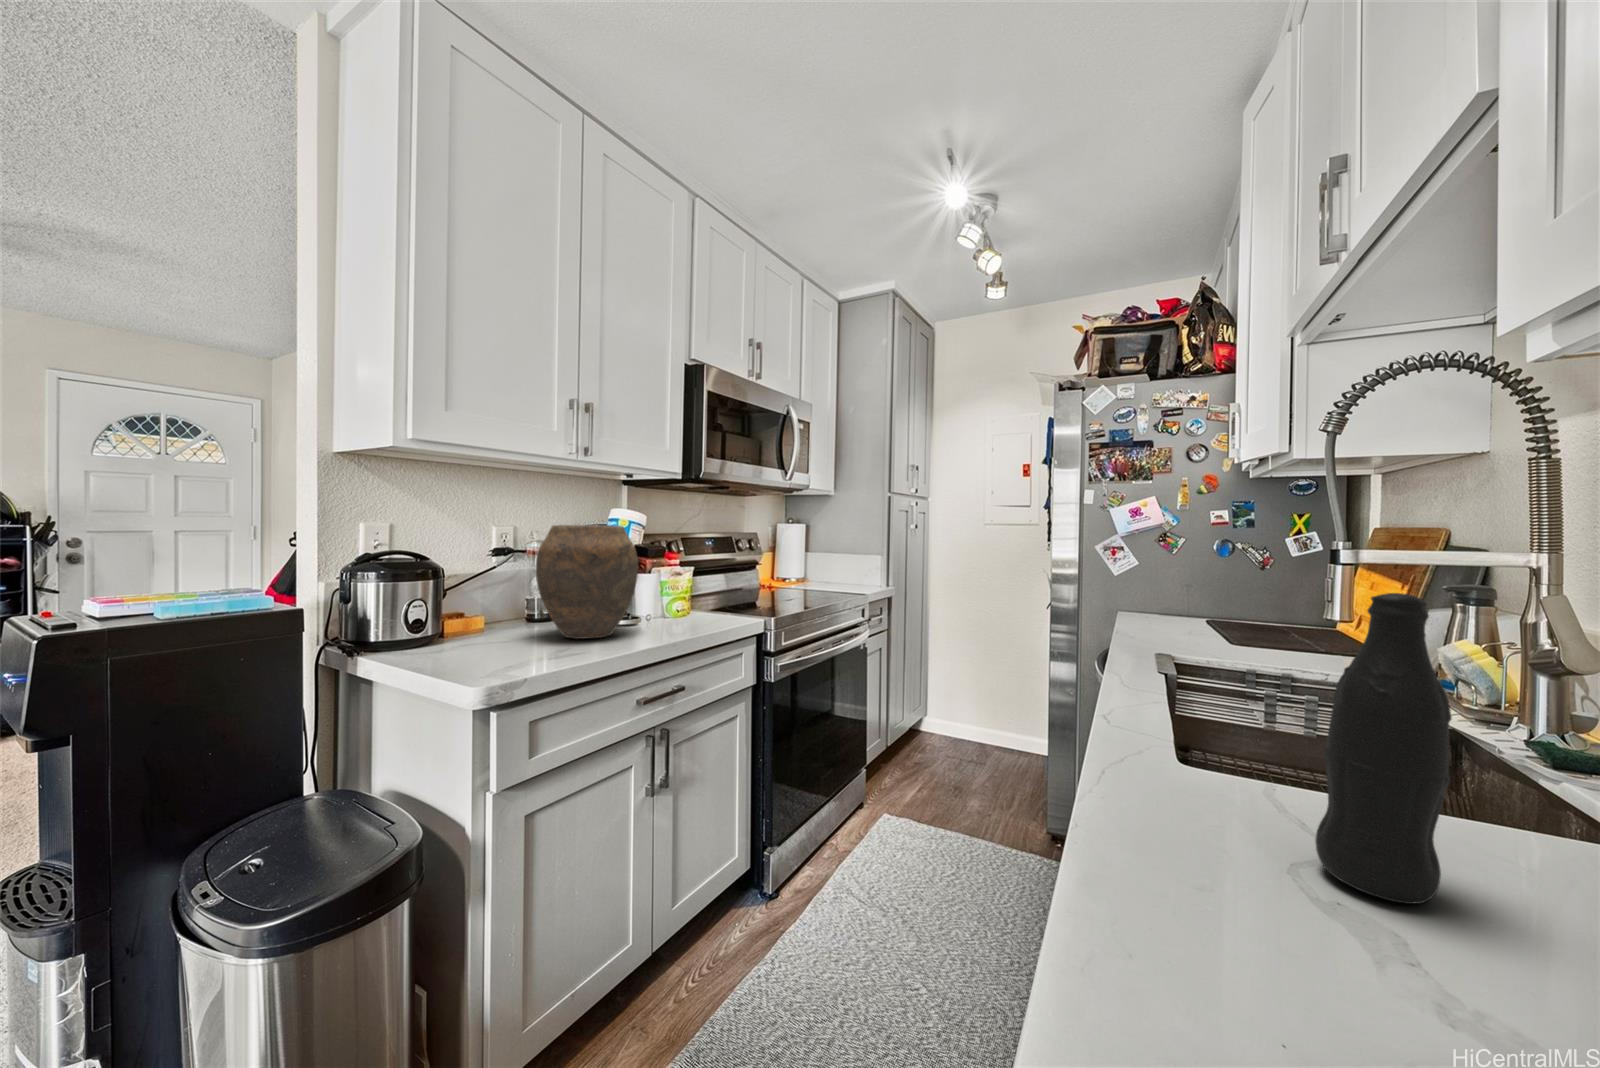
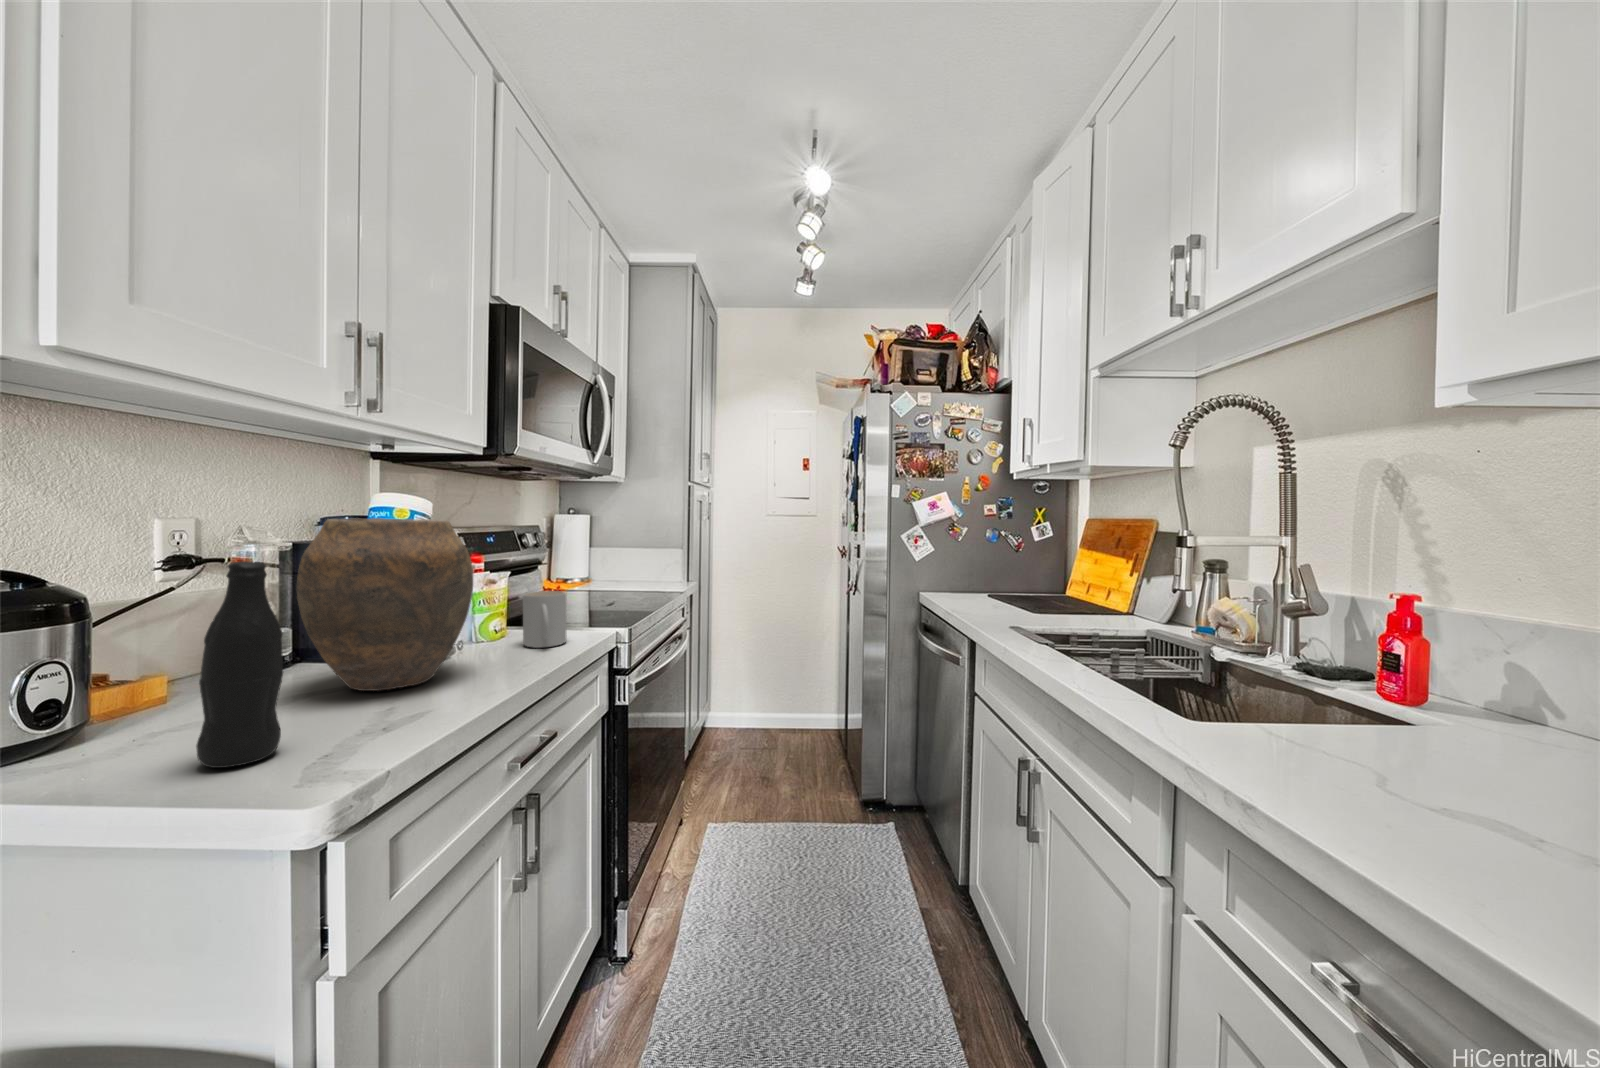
mug: none [688,582,720,625] -> present [523,591,567,648]
bottle: present [1315,593,1452,904] -> present [196,561,283,768]

